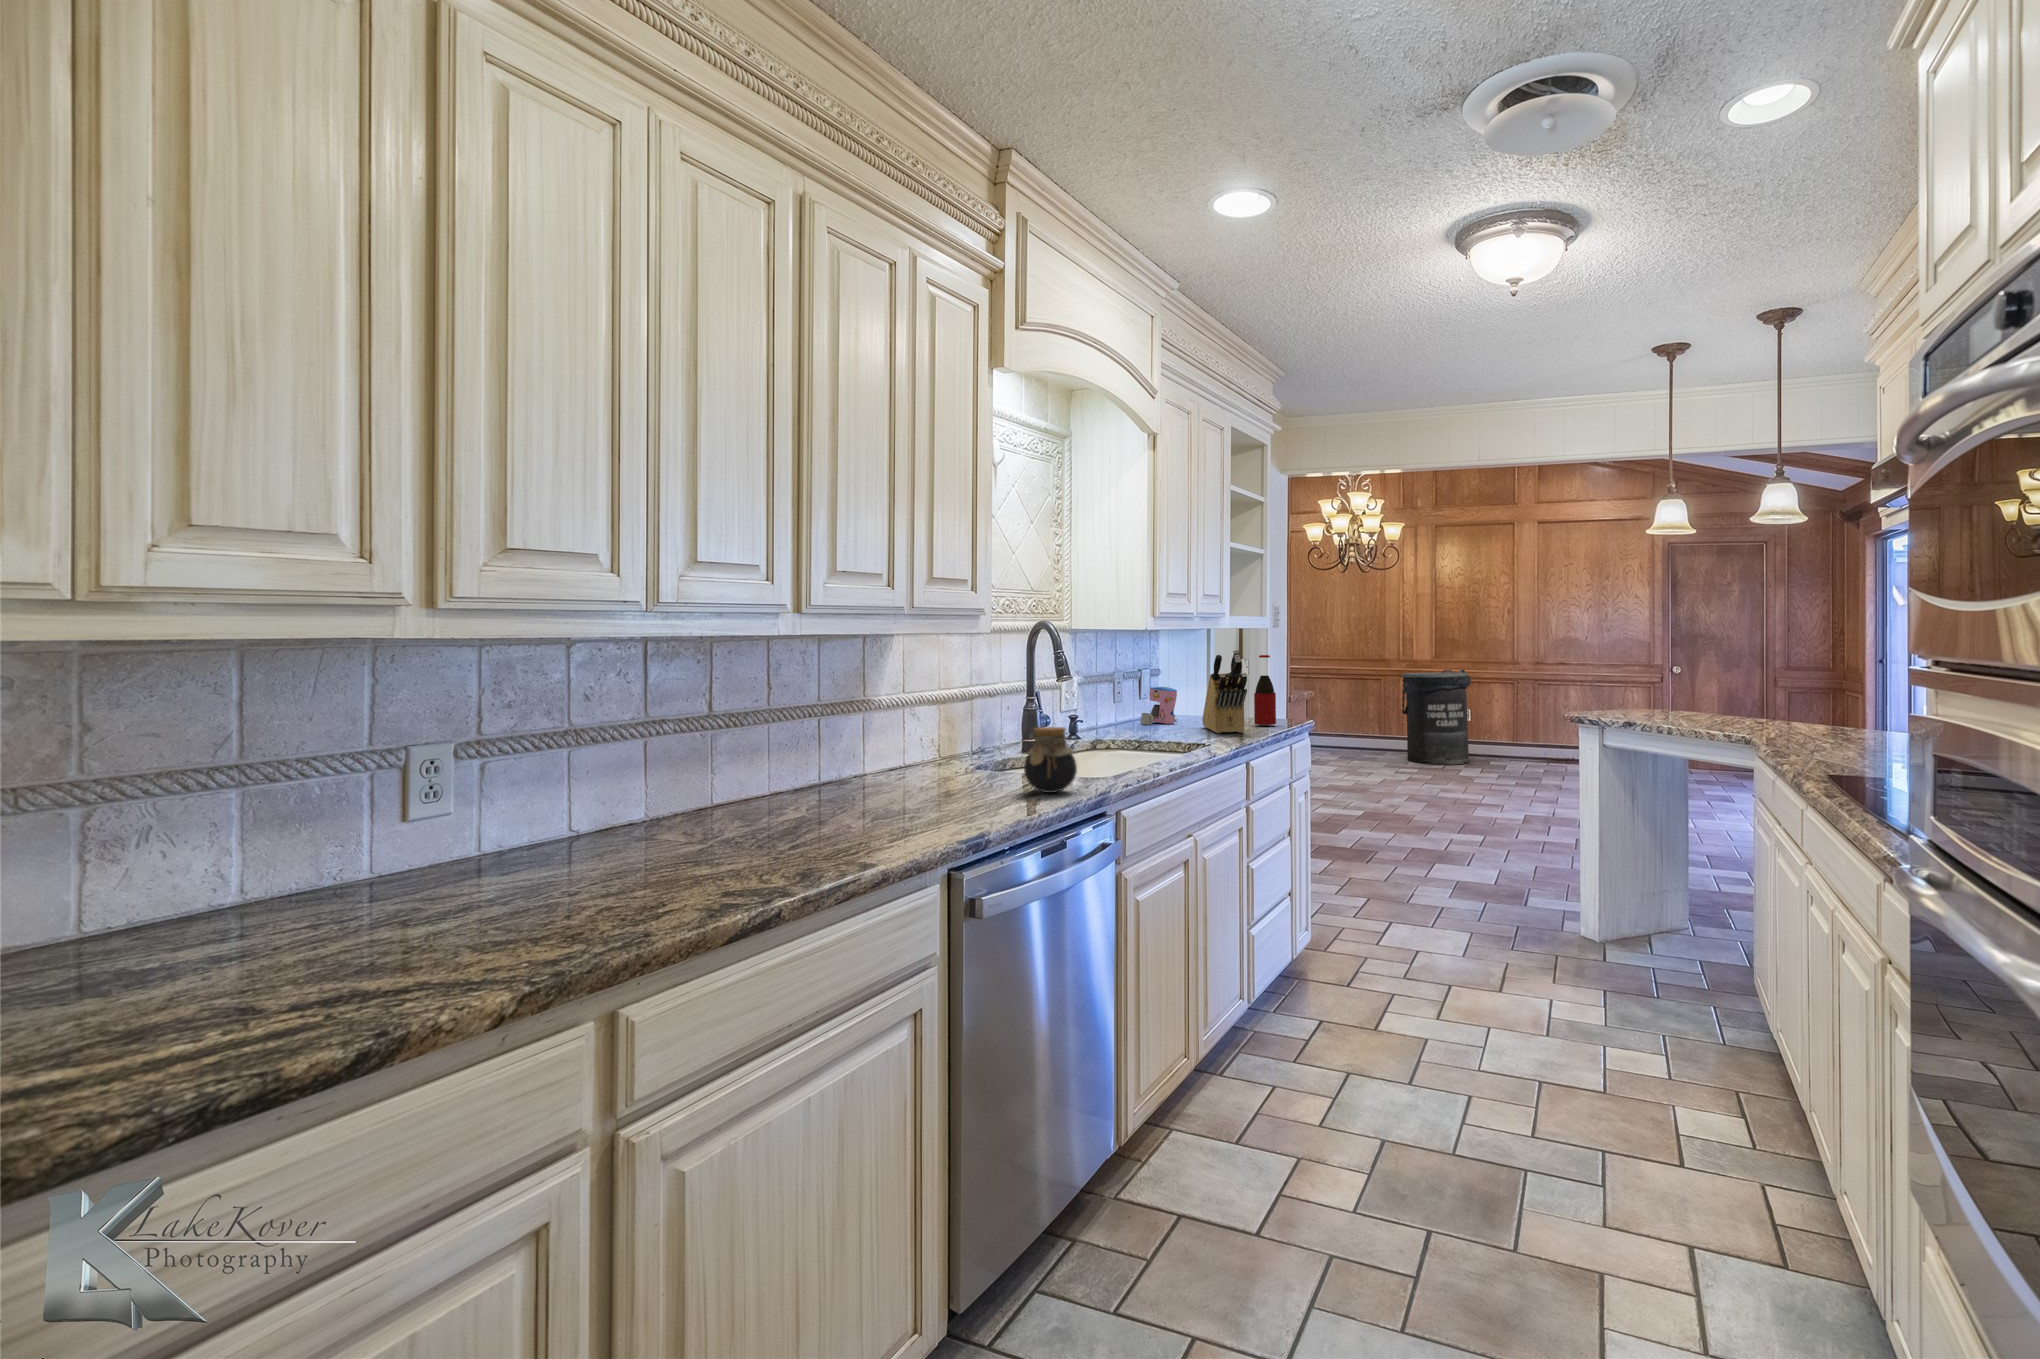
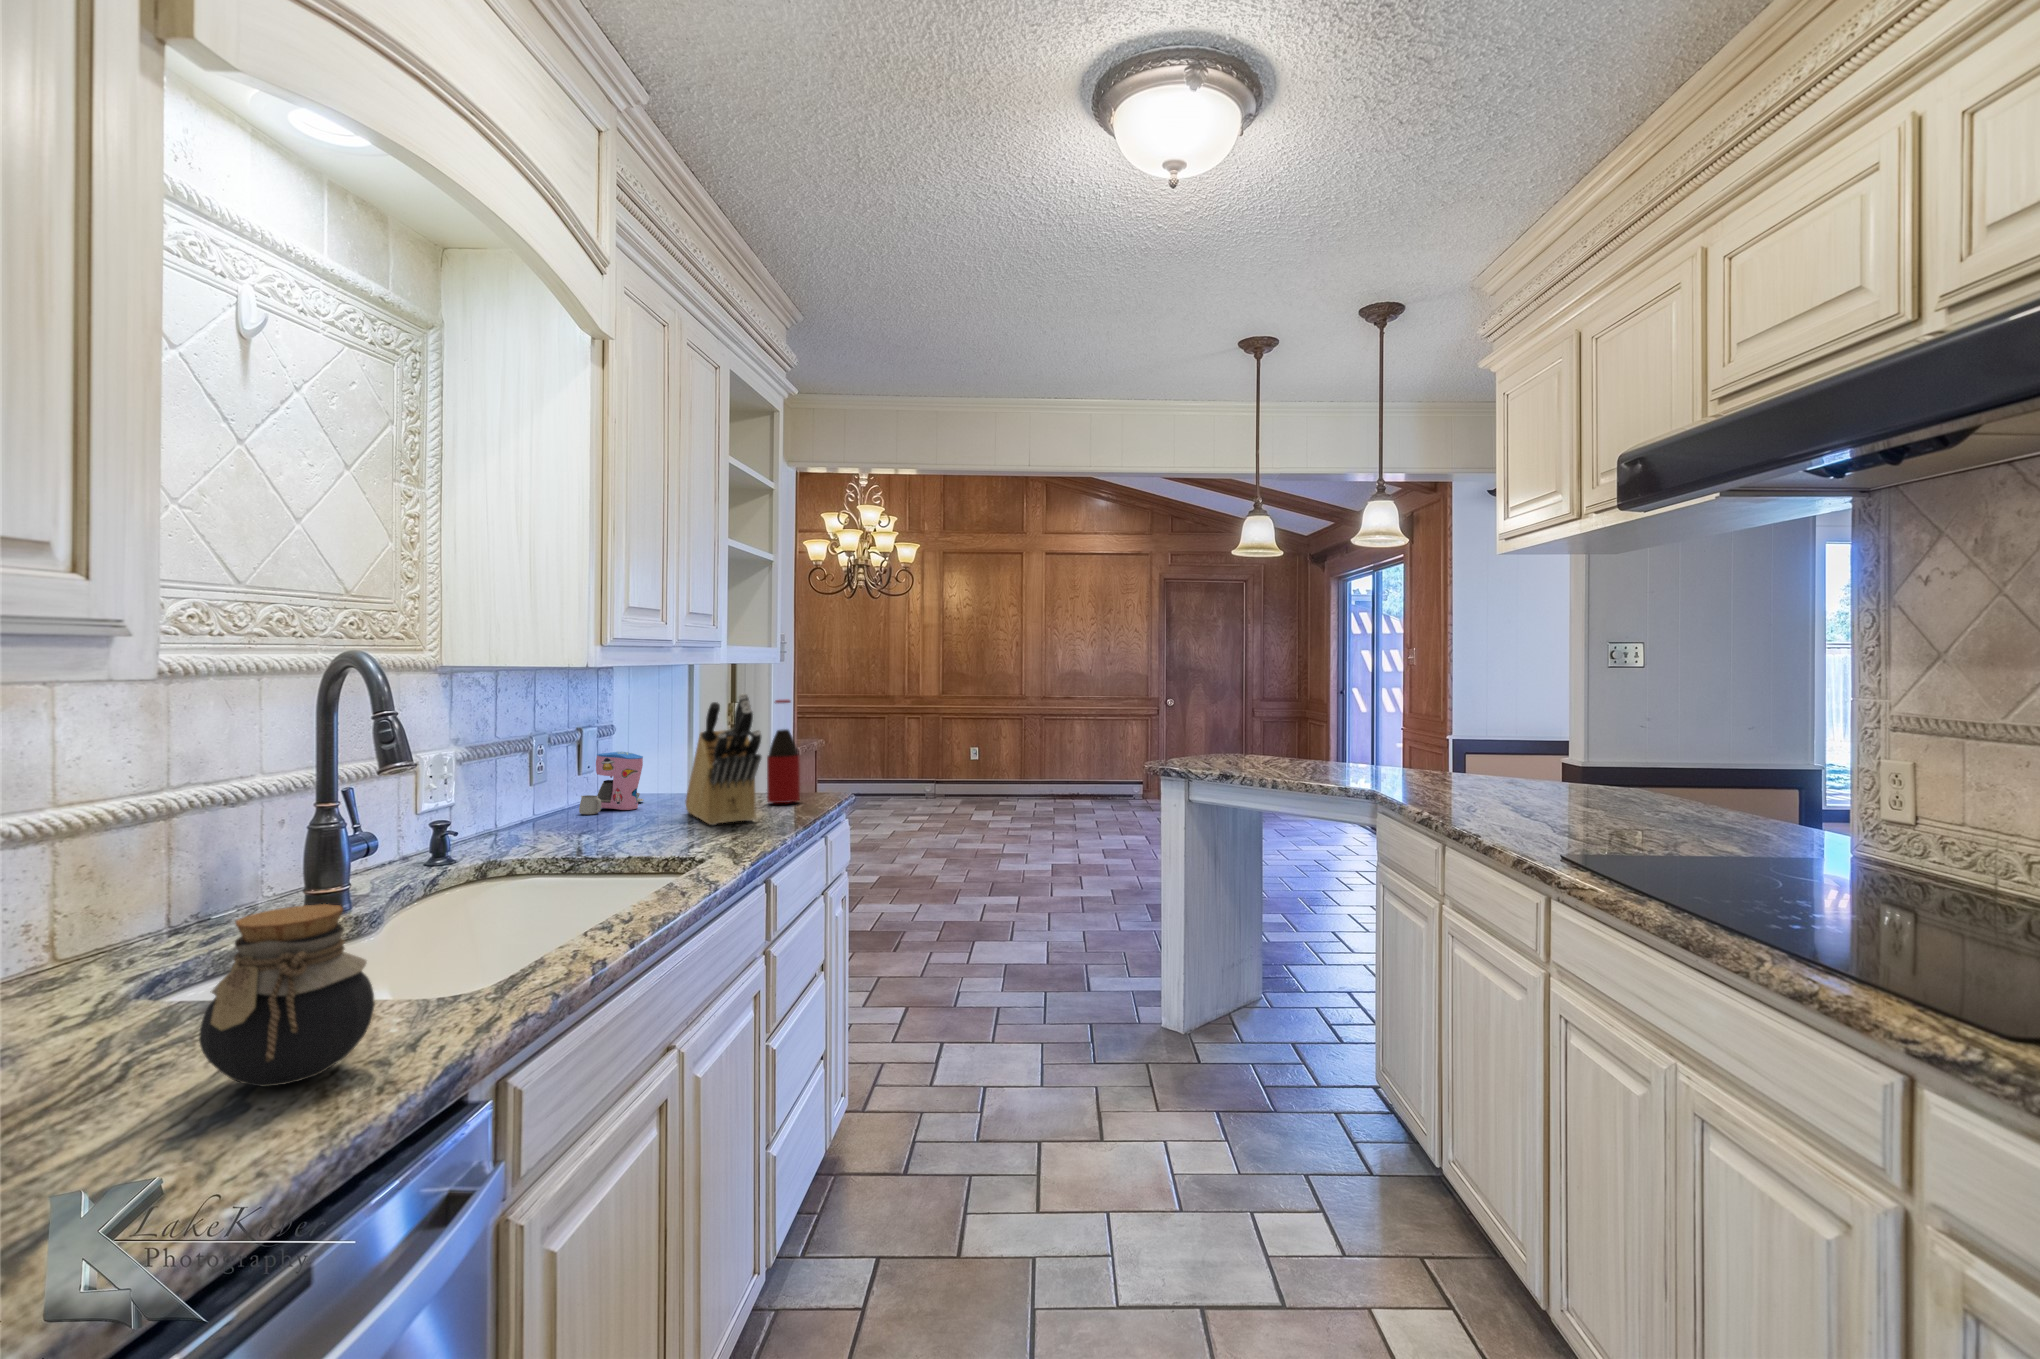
trash can: present [1402,670,1471,765] -> none [911,705,981,809]

